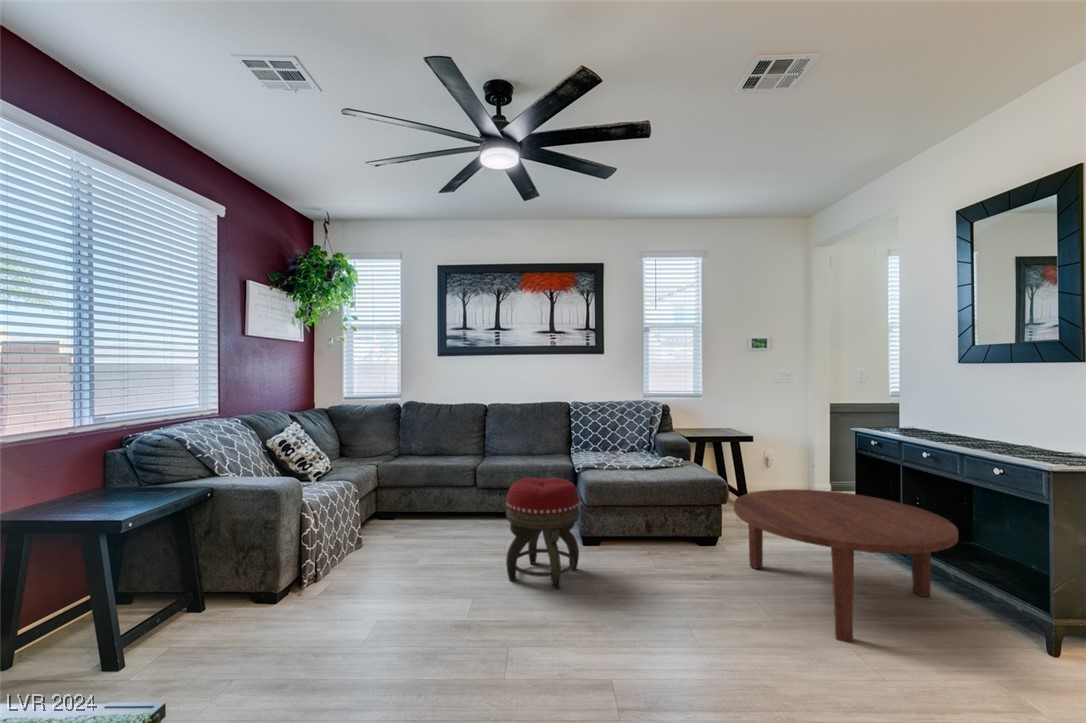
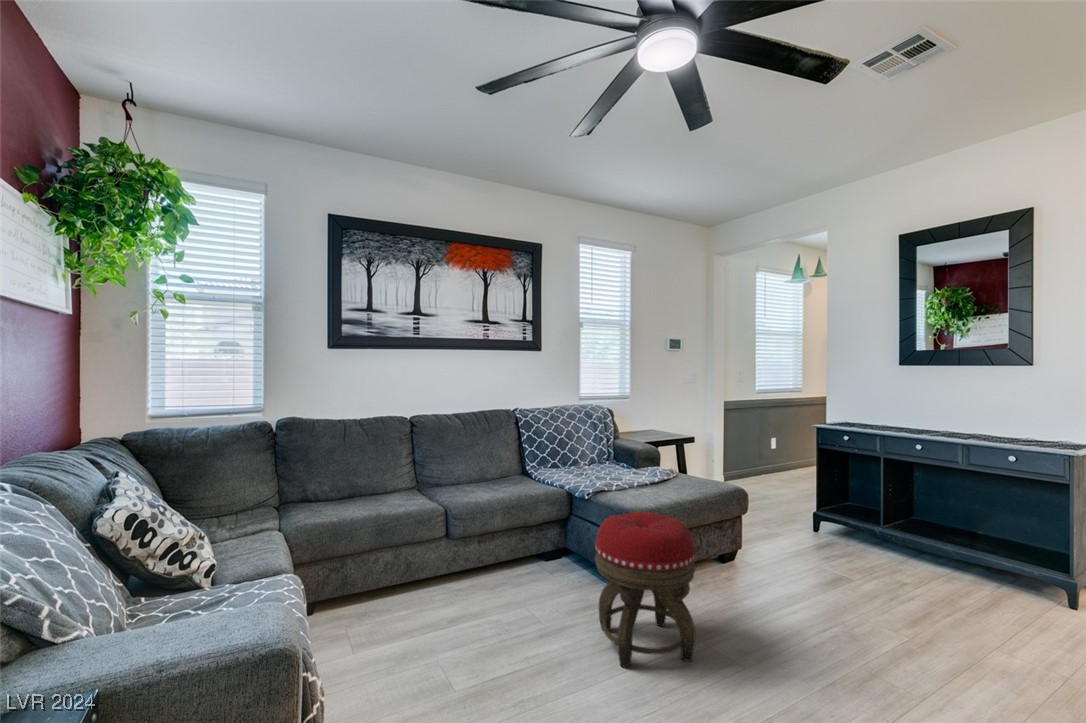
coffee table: present [734,489,958,643] -> none [784,485,1004,634]

